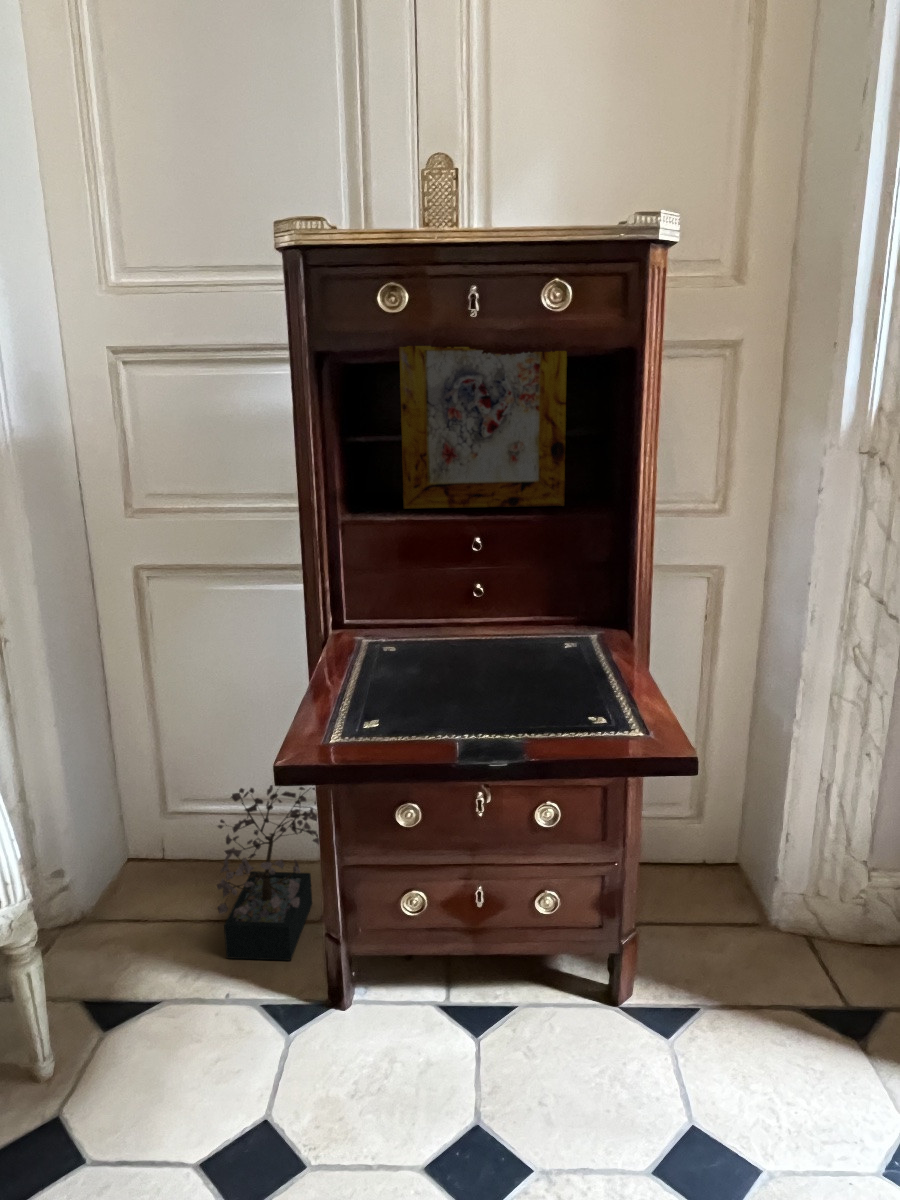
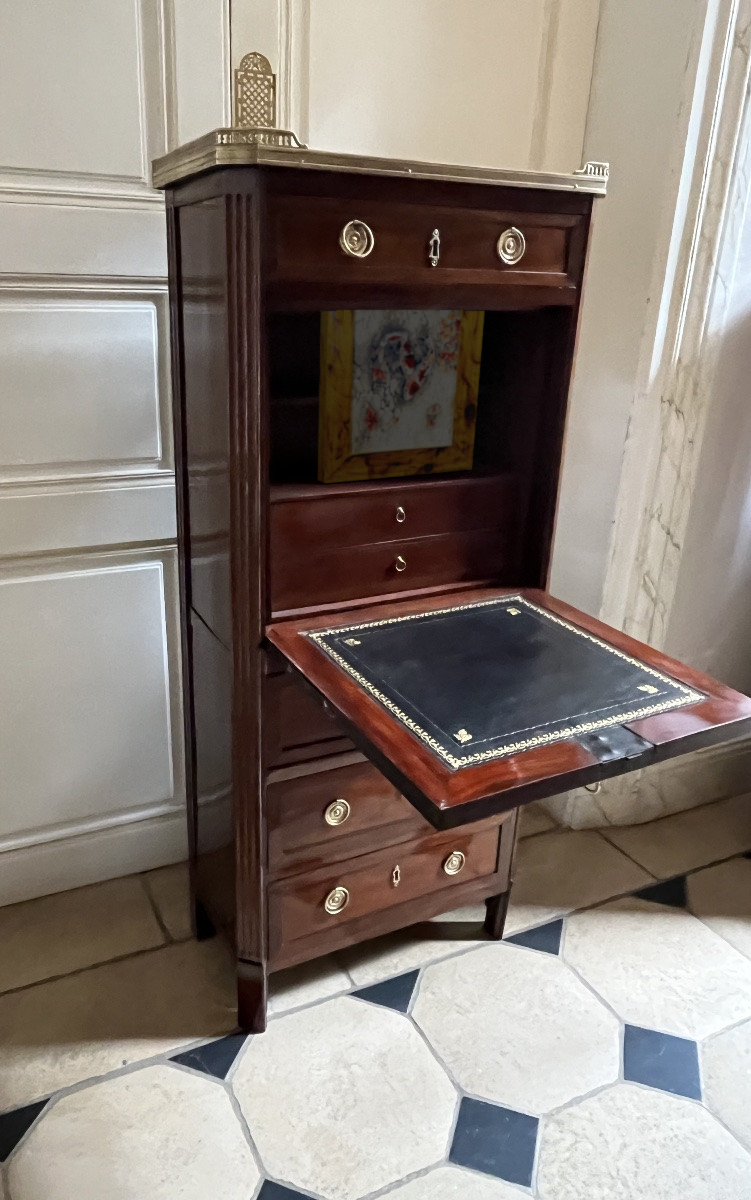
decorative plant: present [217,785,321,960] -> none [27,790,181,1017]

